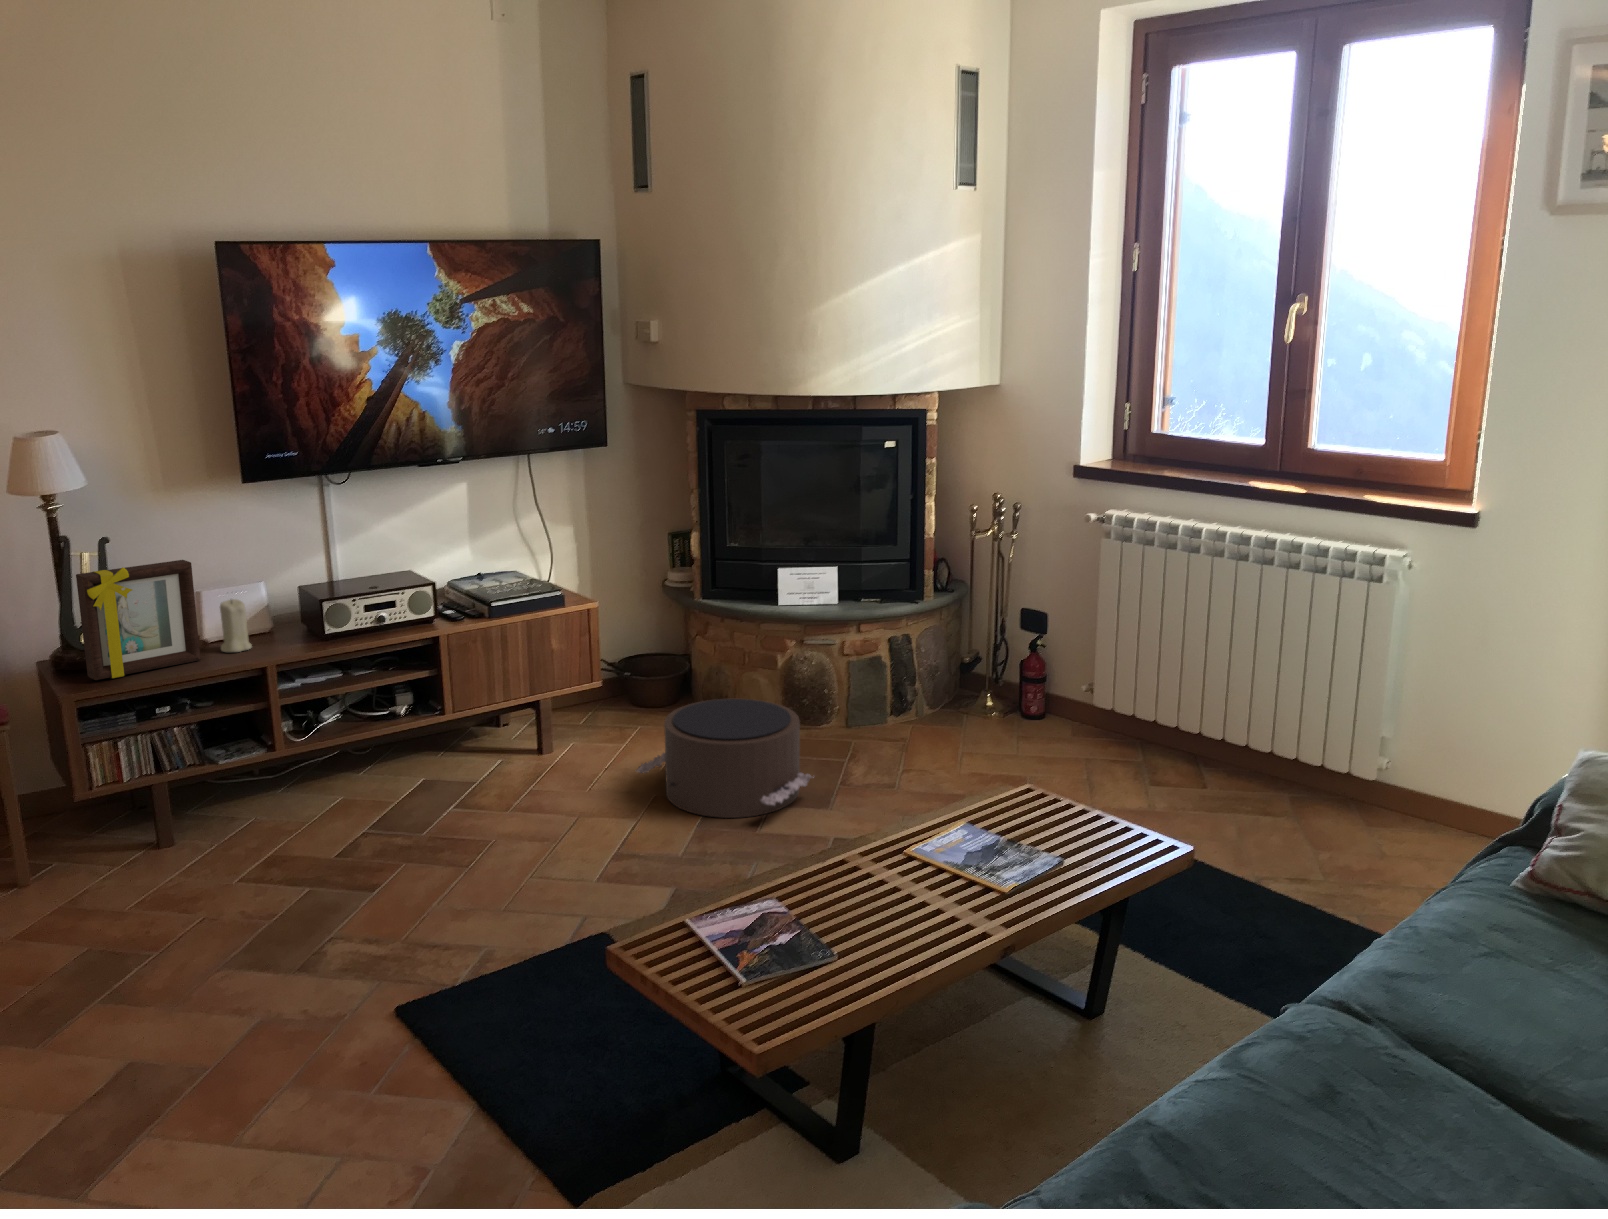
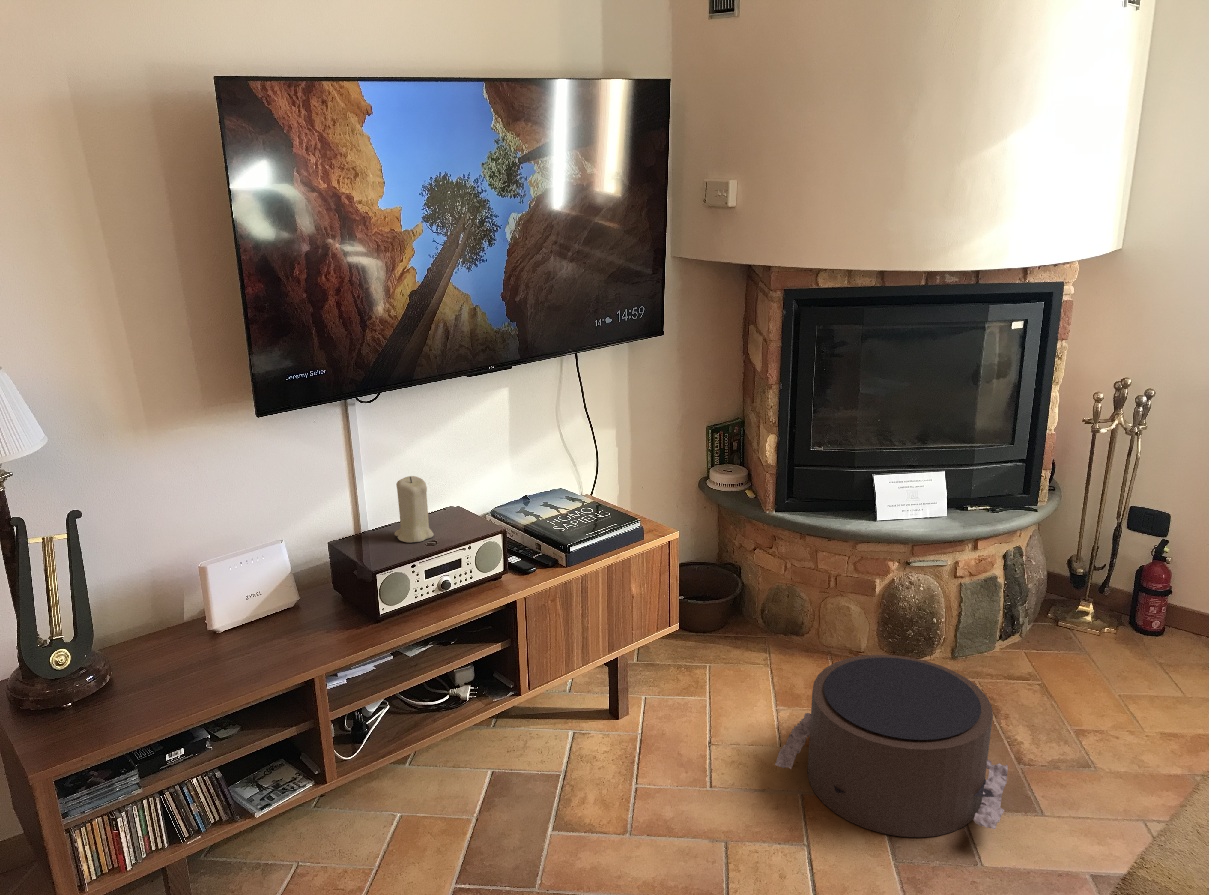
picture frame: present [76,560,200,680] -> none [41,539,221,735]
candle: present [220,599,252,652] -> present [395,476,434,543]

